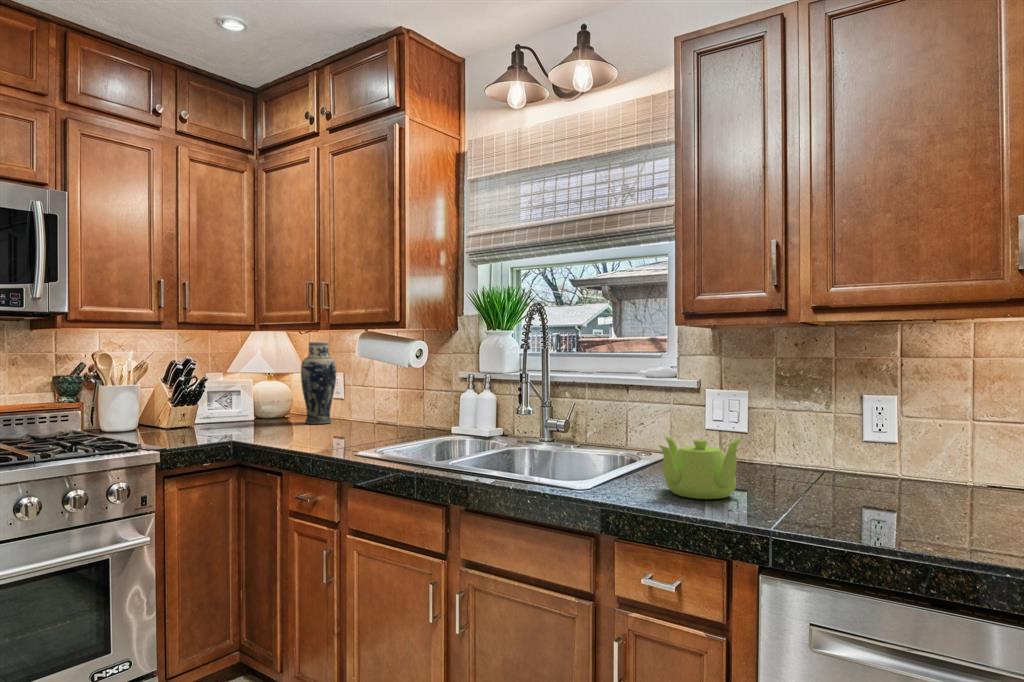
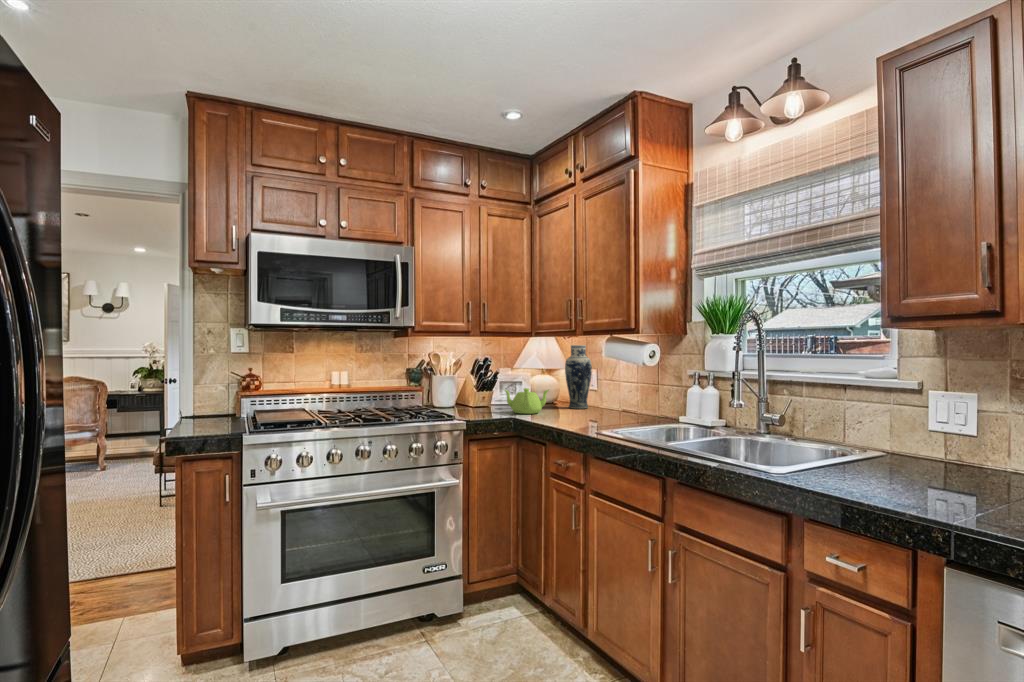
teapot: present [659,437,741,499] -> present [505,388,549,414]

